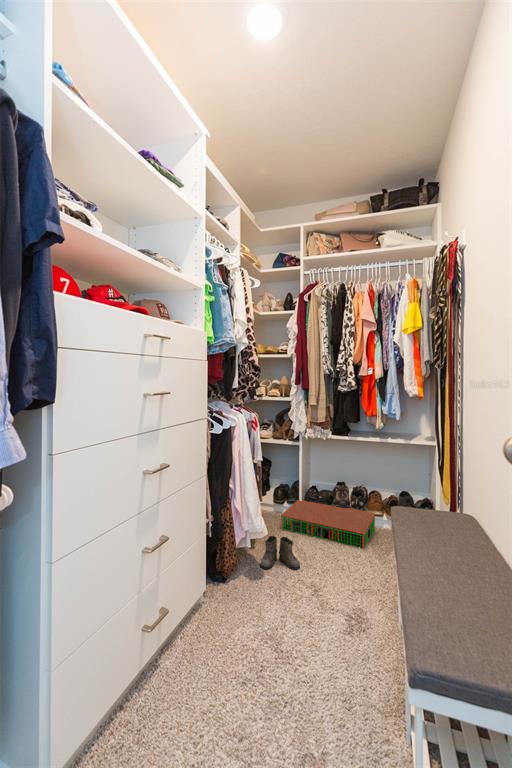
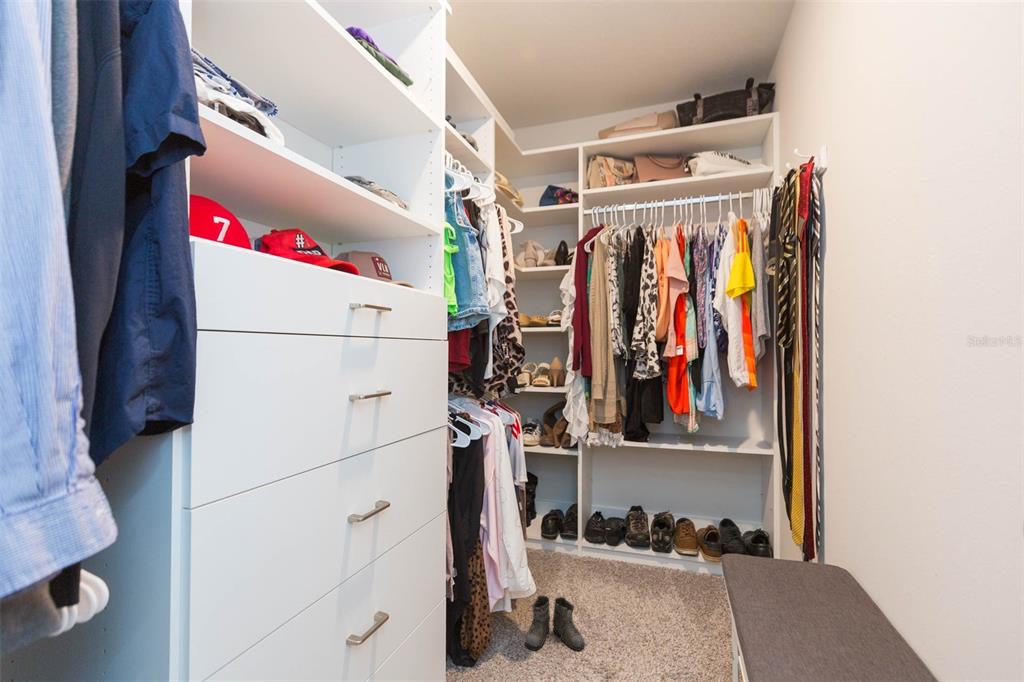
storage bin: present [281,500,375,548] -> none [553,531,690,612]

